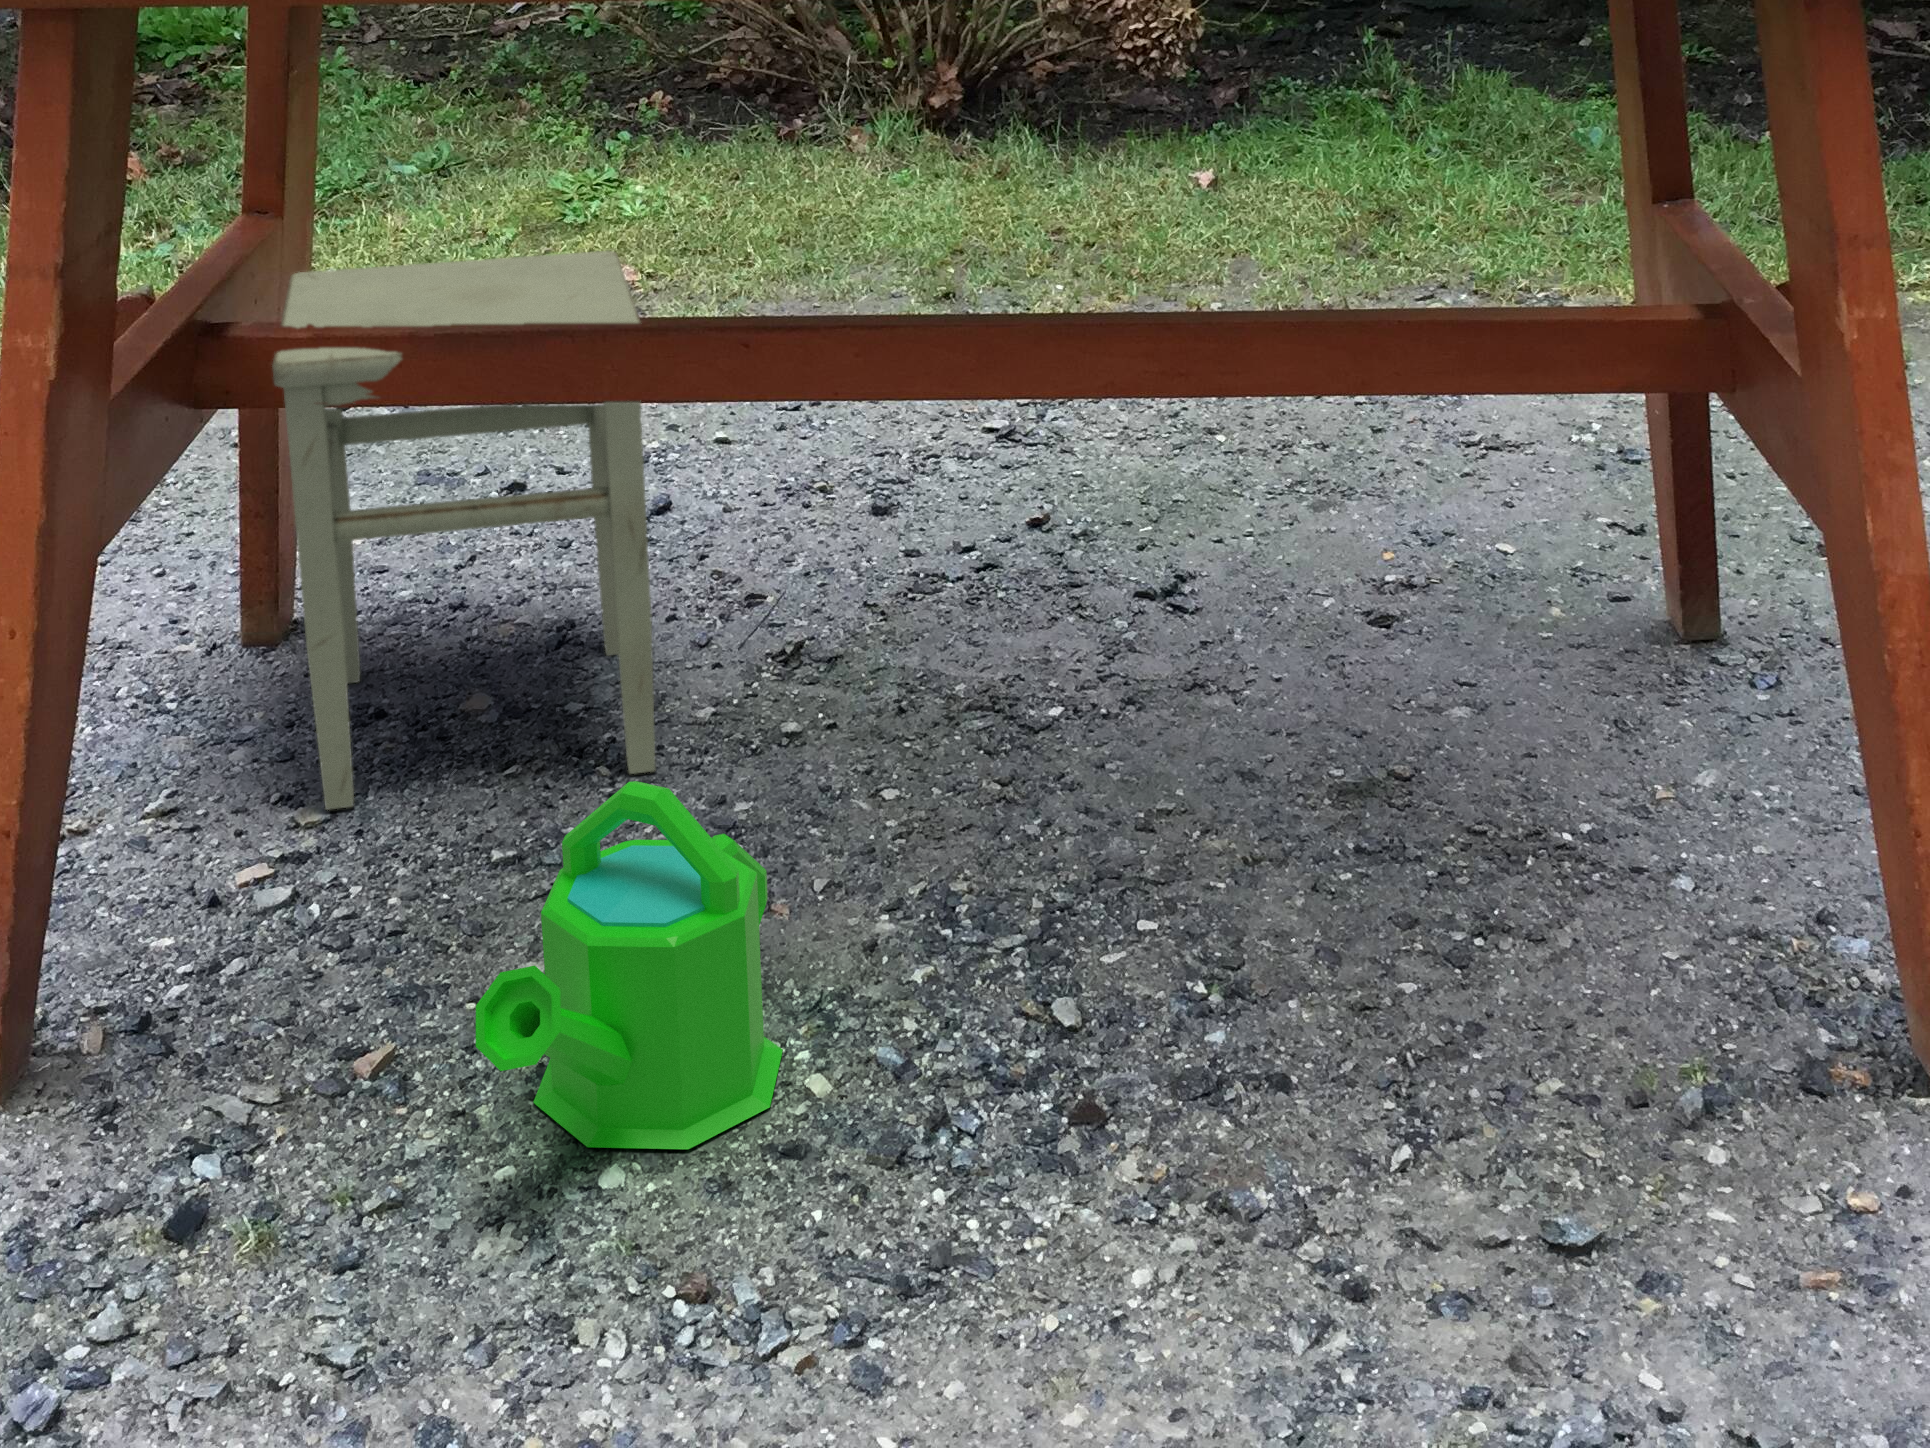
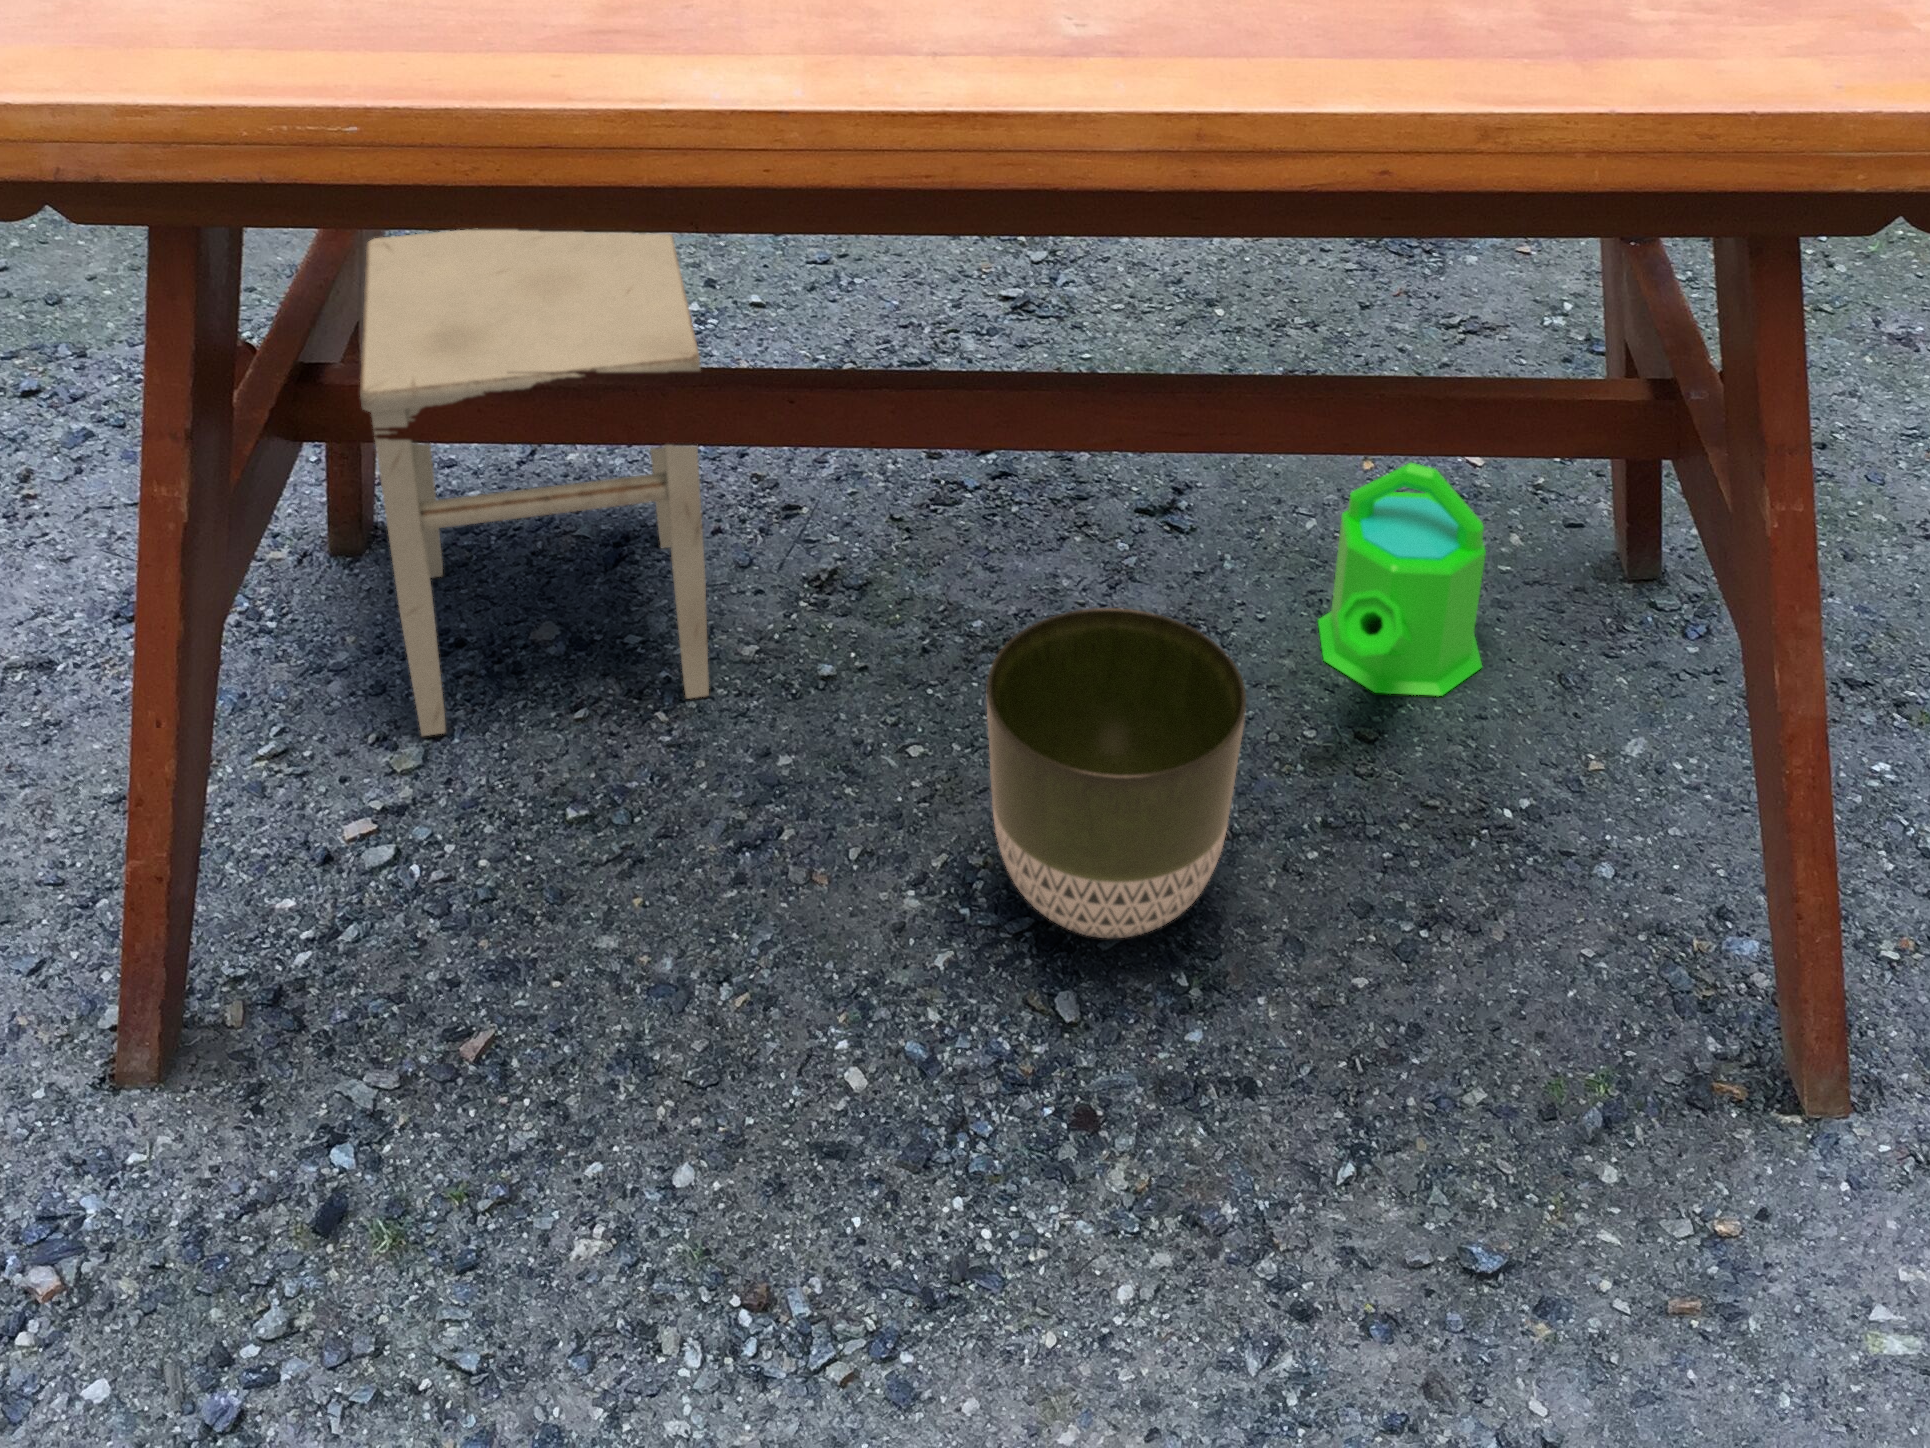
planter: none [963,583,1257,955] -> present [987,608,1246,938]
watering can: present [476,781,783,1149] -> present [1318,463,1486,696]

